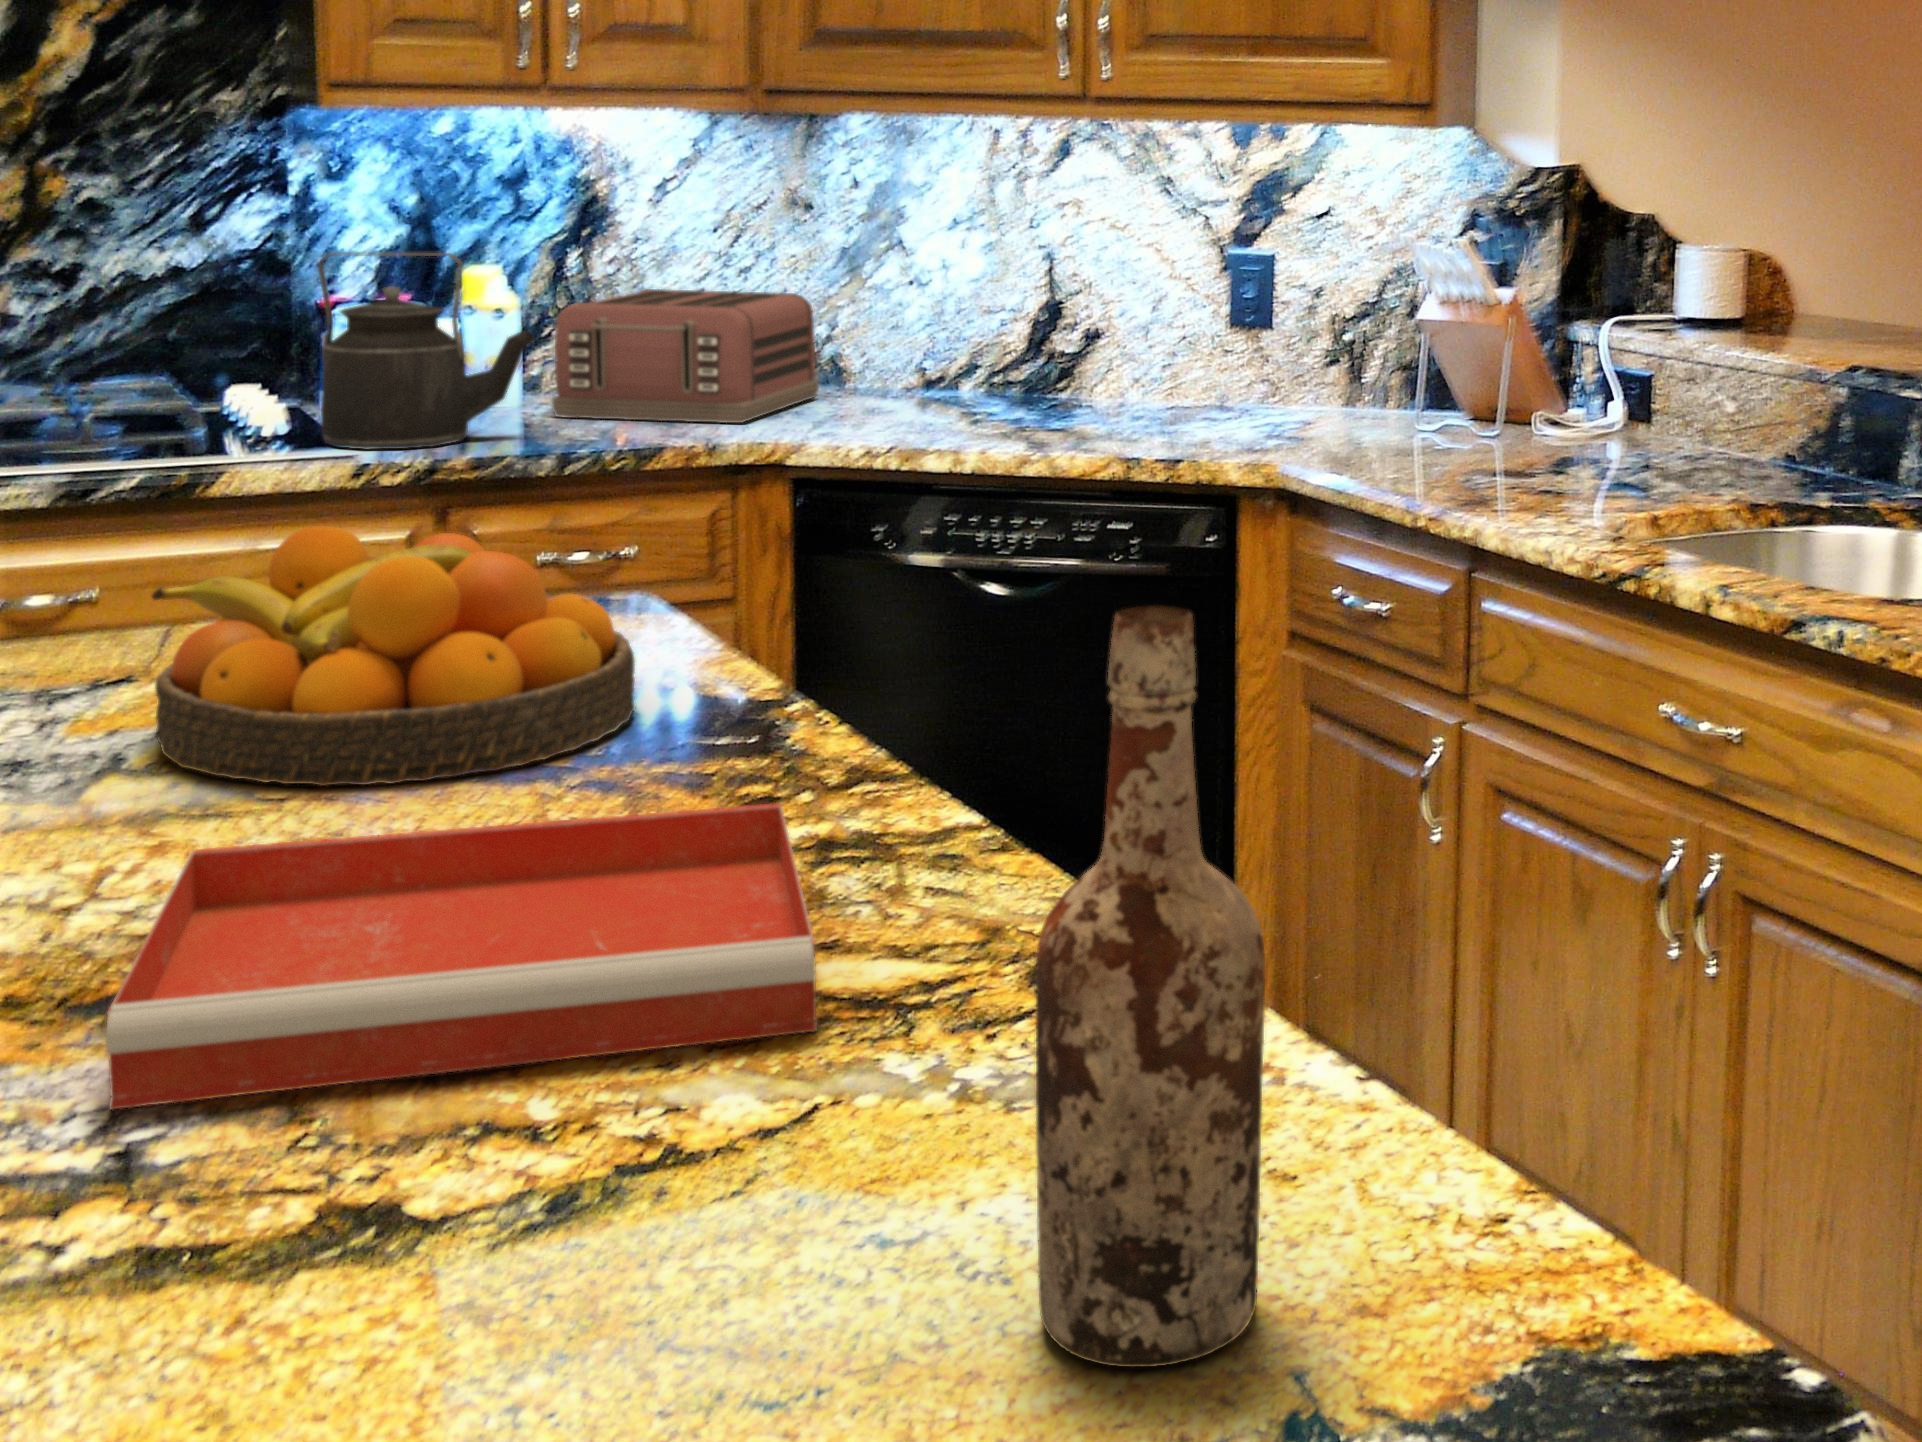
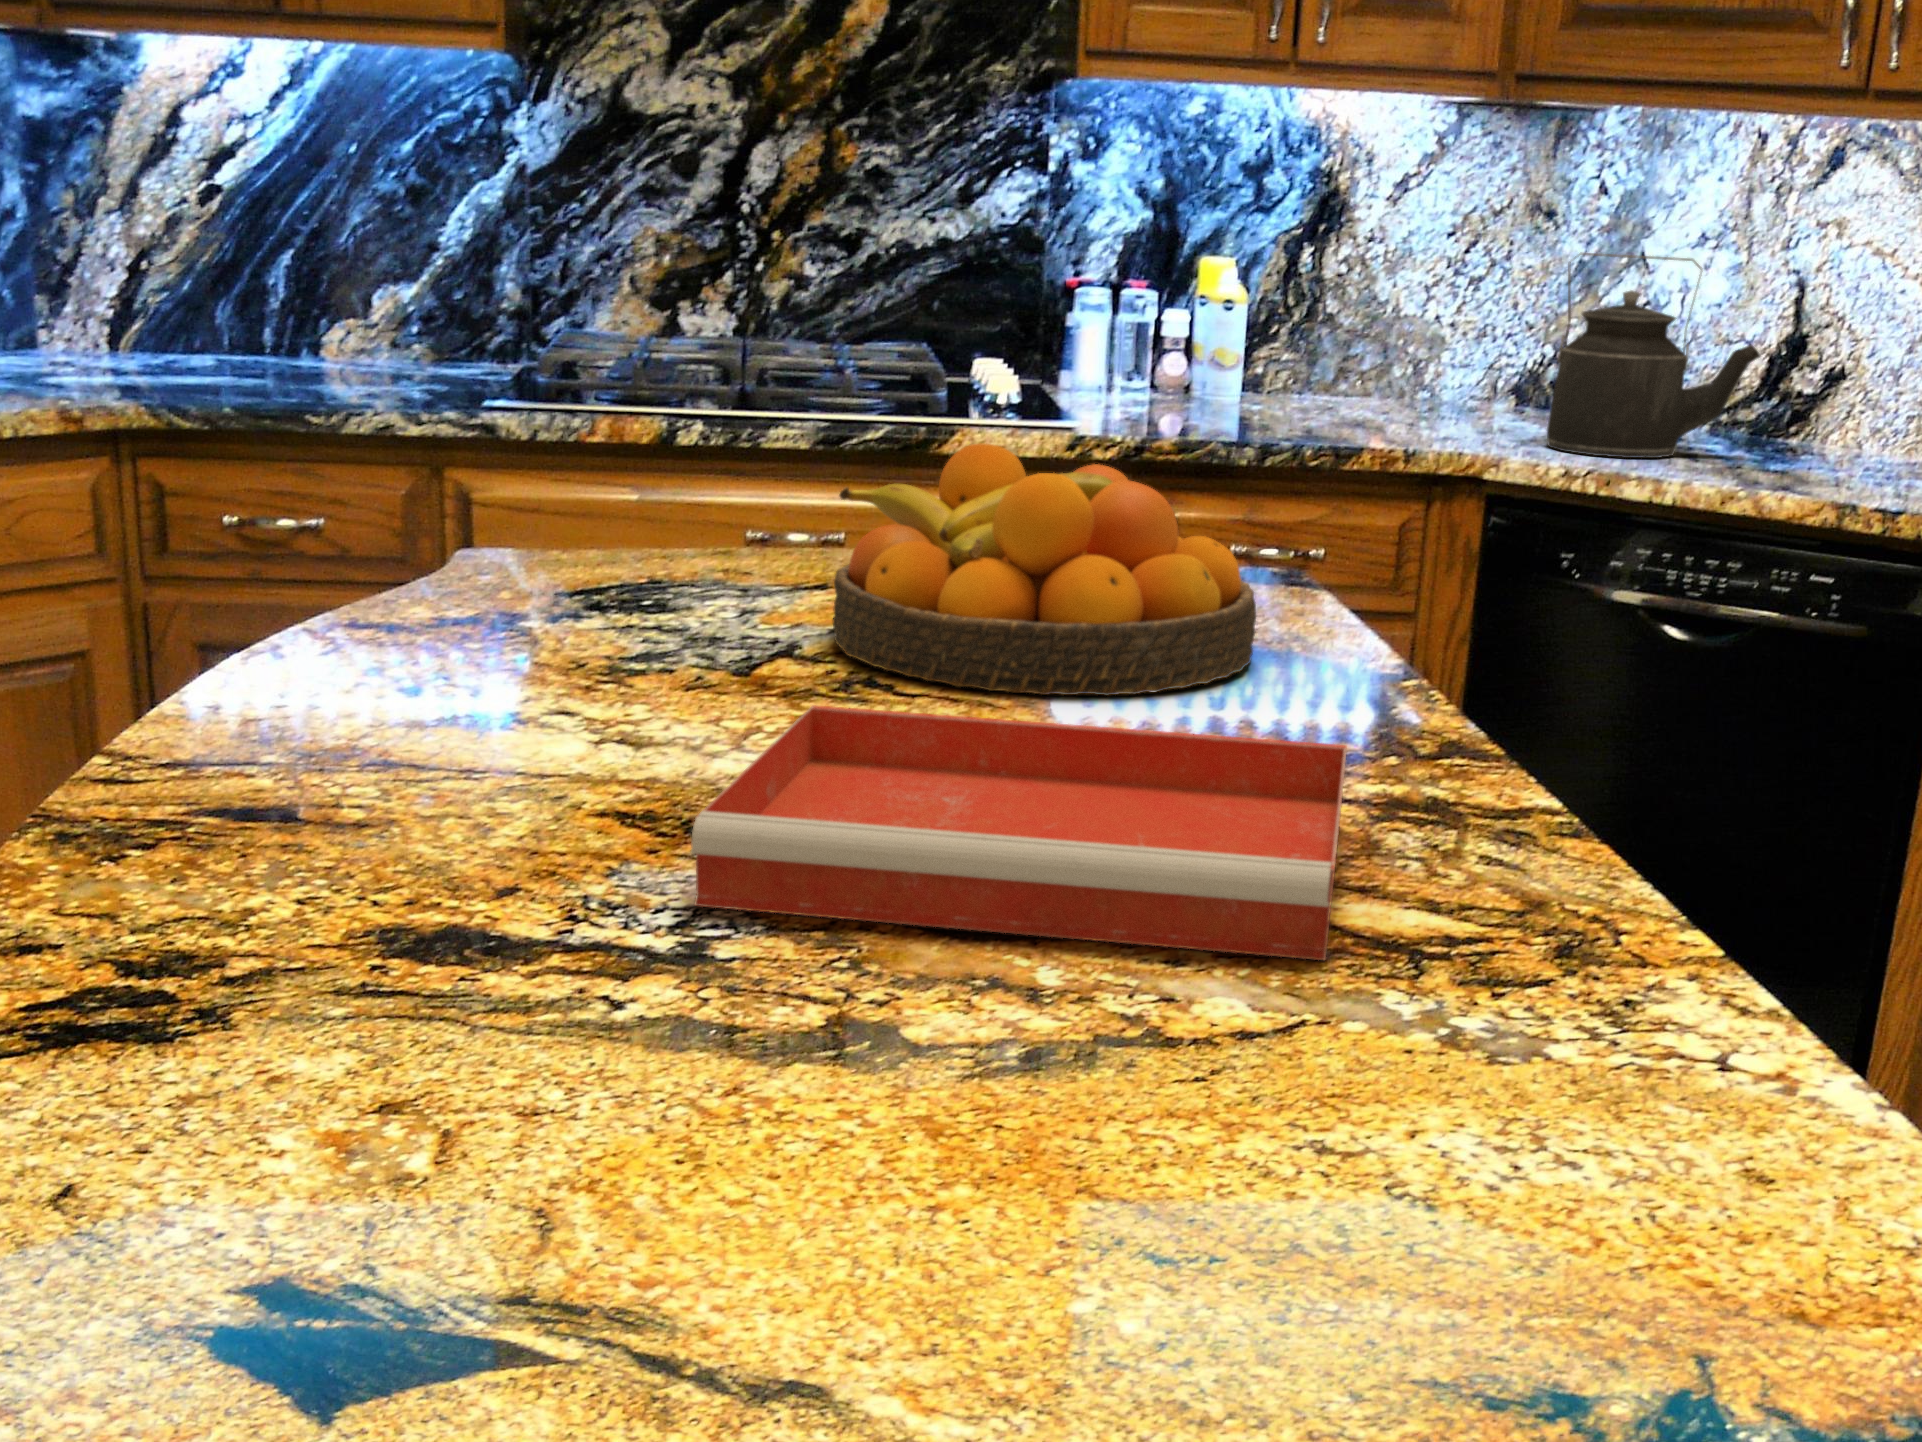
kettle: present [318,252,536,450] -> present [1547,253,1761,458]
toaster: present [552,289,819,423] -> none [1263,291,1530,434]
wine bottle: present [1036,605,1265,1367] -> none [1456,456,1774,1339]

